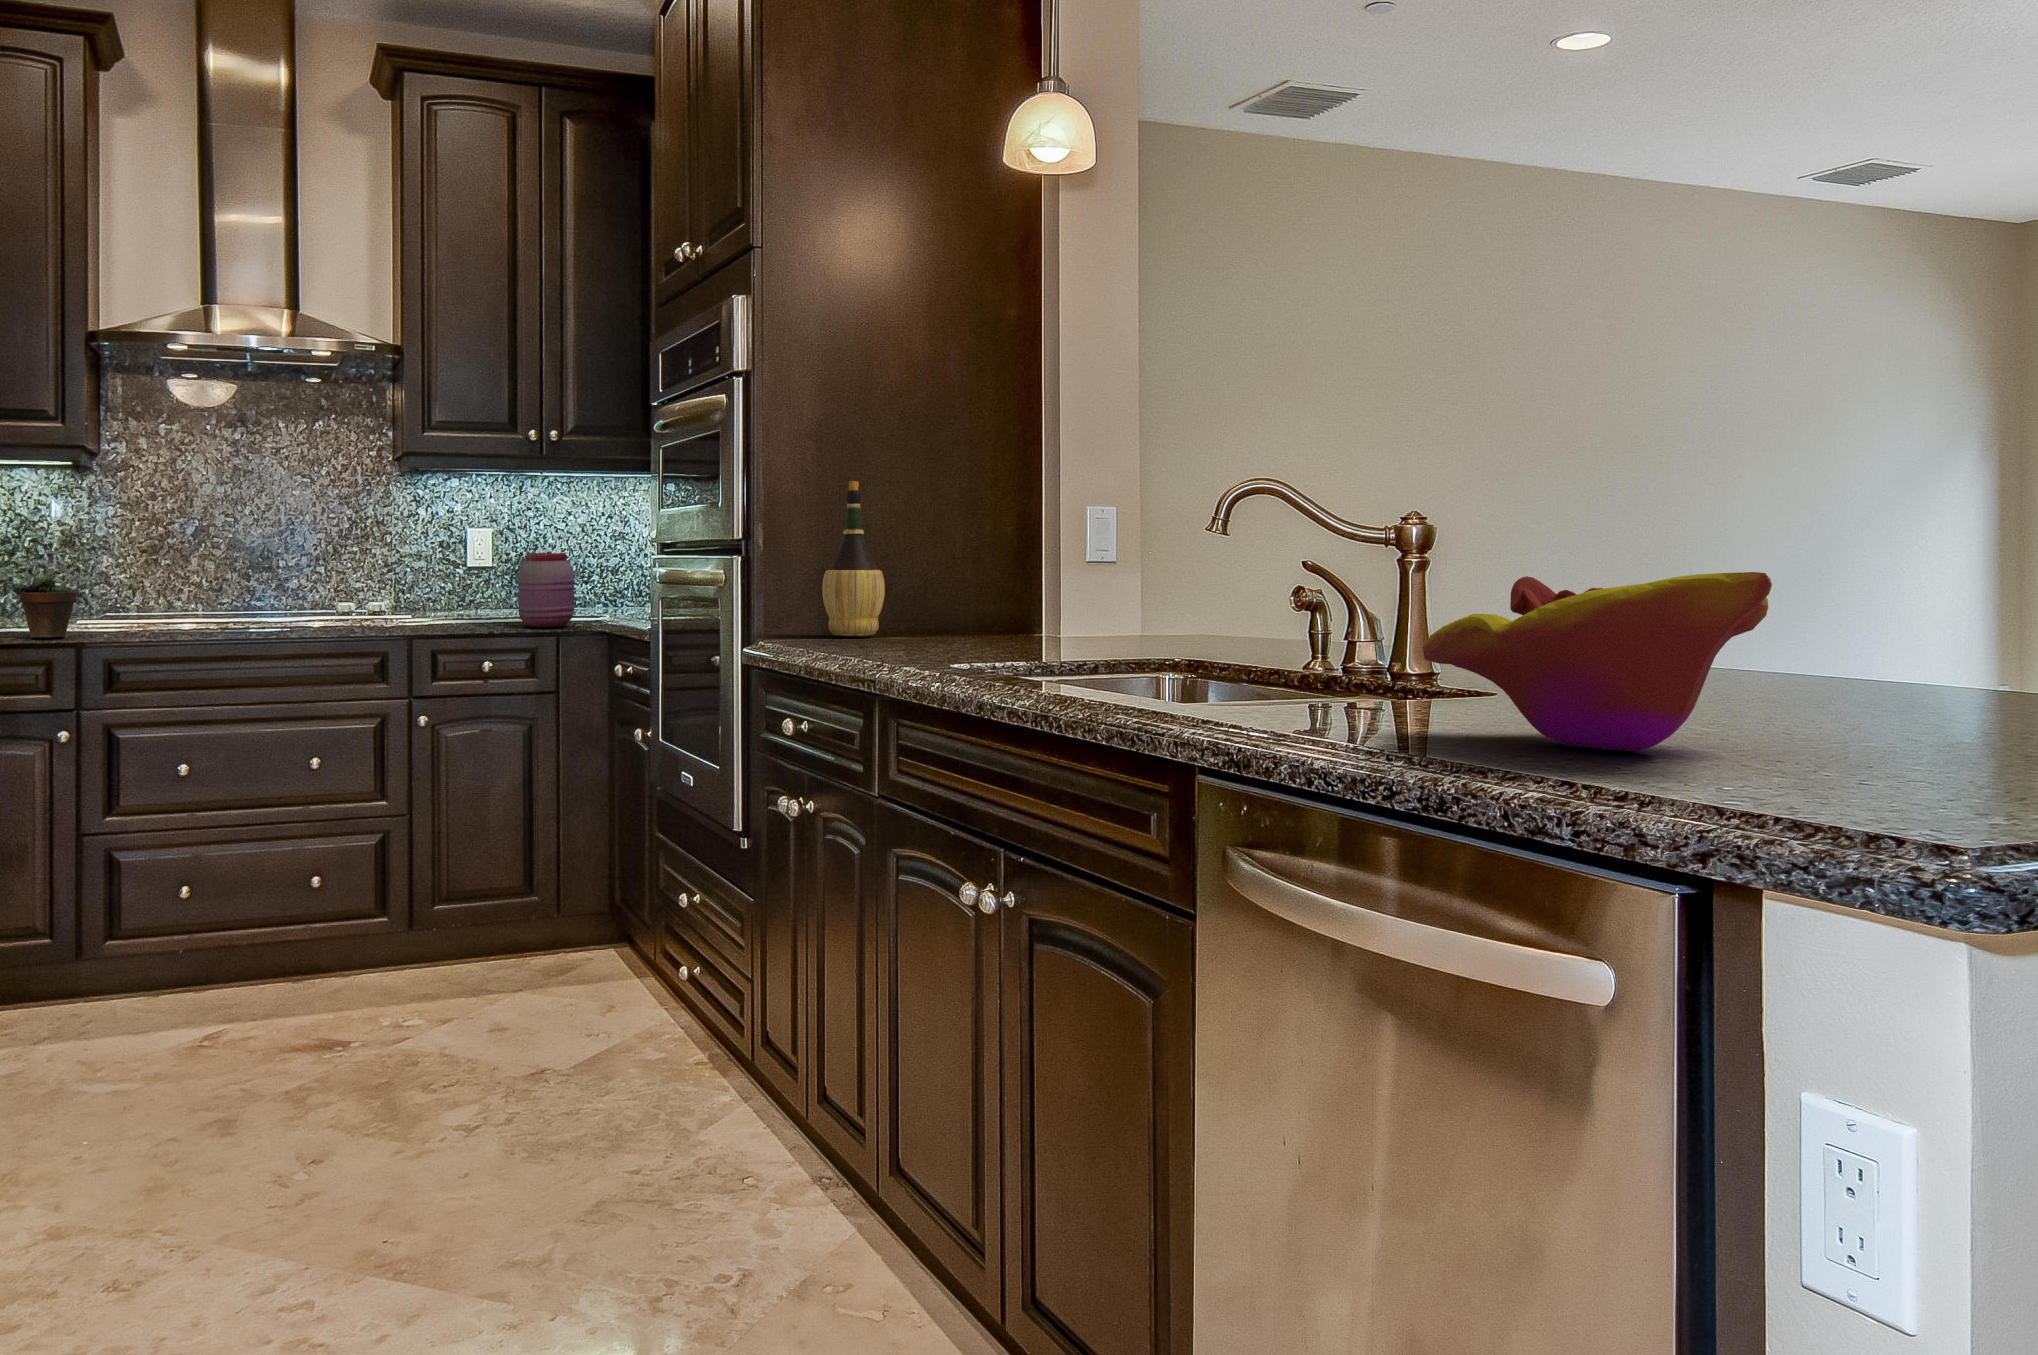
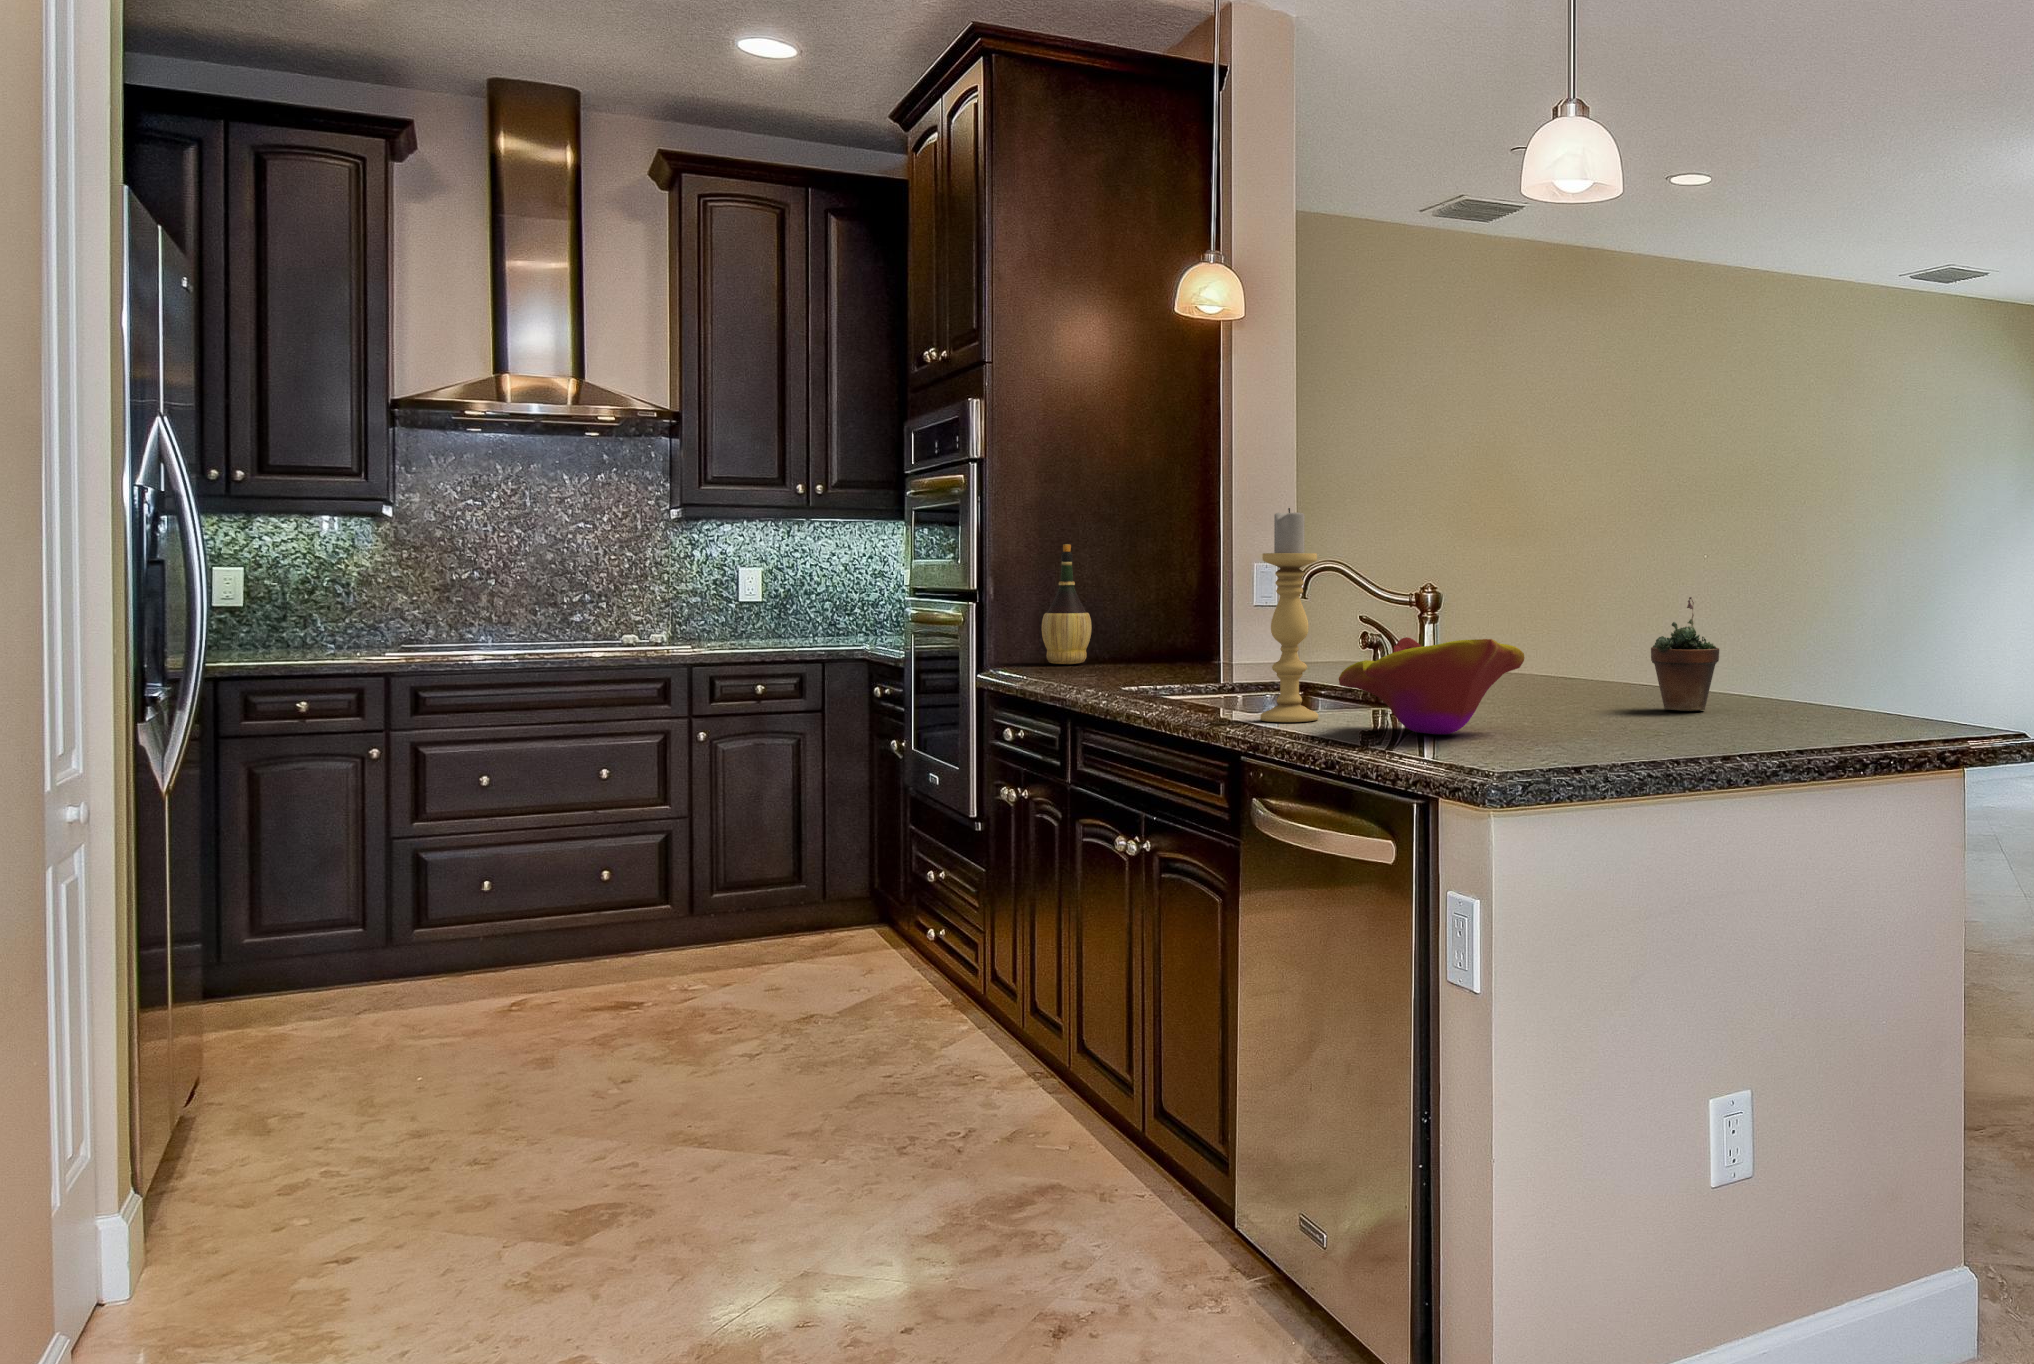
candle holder: none [1237,366,1334,722] -> present [1260,508,1318,722]
jar: present [518,553,574,627] -> none [790,591,840,655]
succulent plant: present [13,555,77,638] -> present [1651,597,1719,711]

